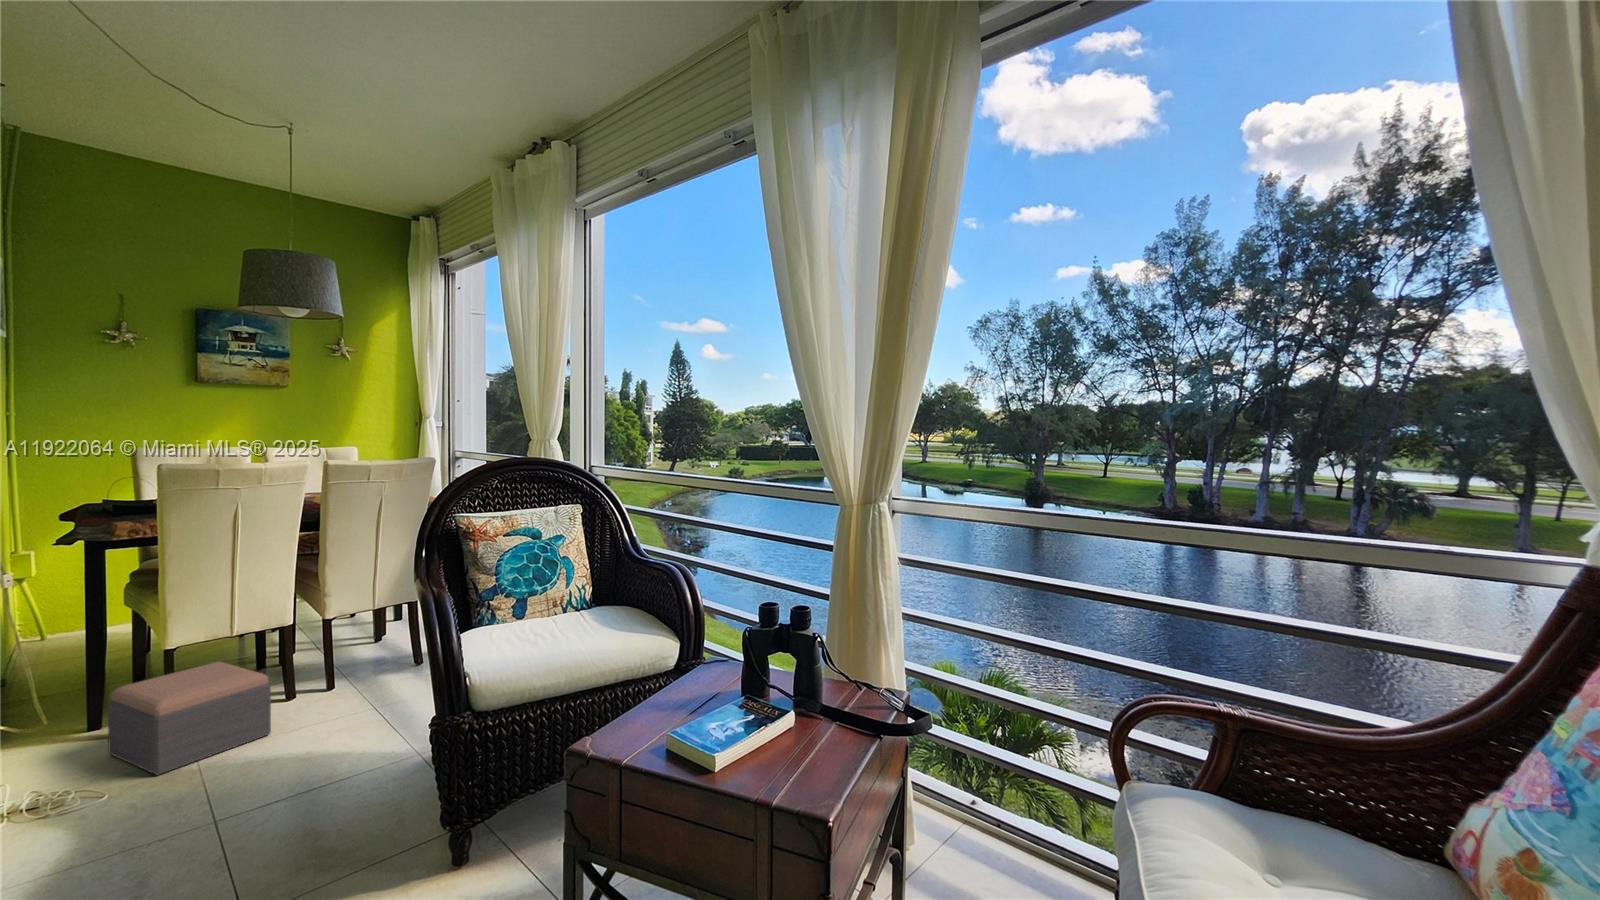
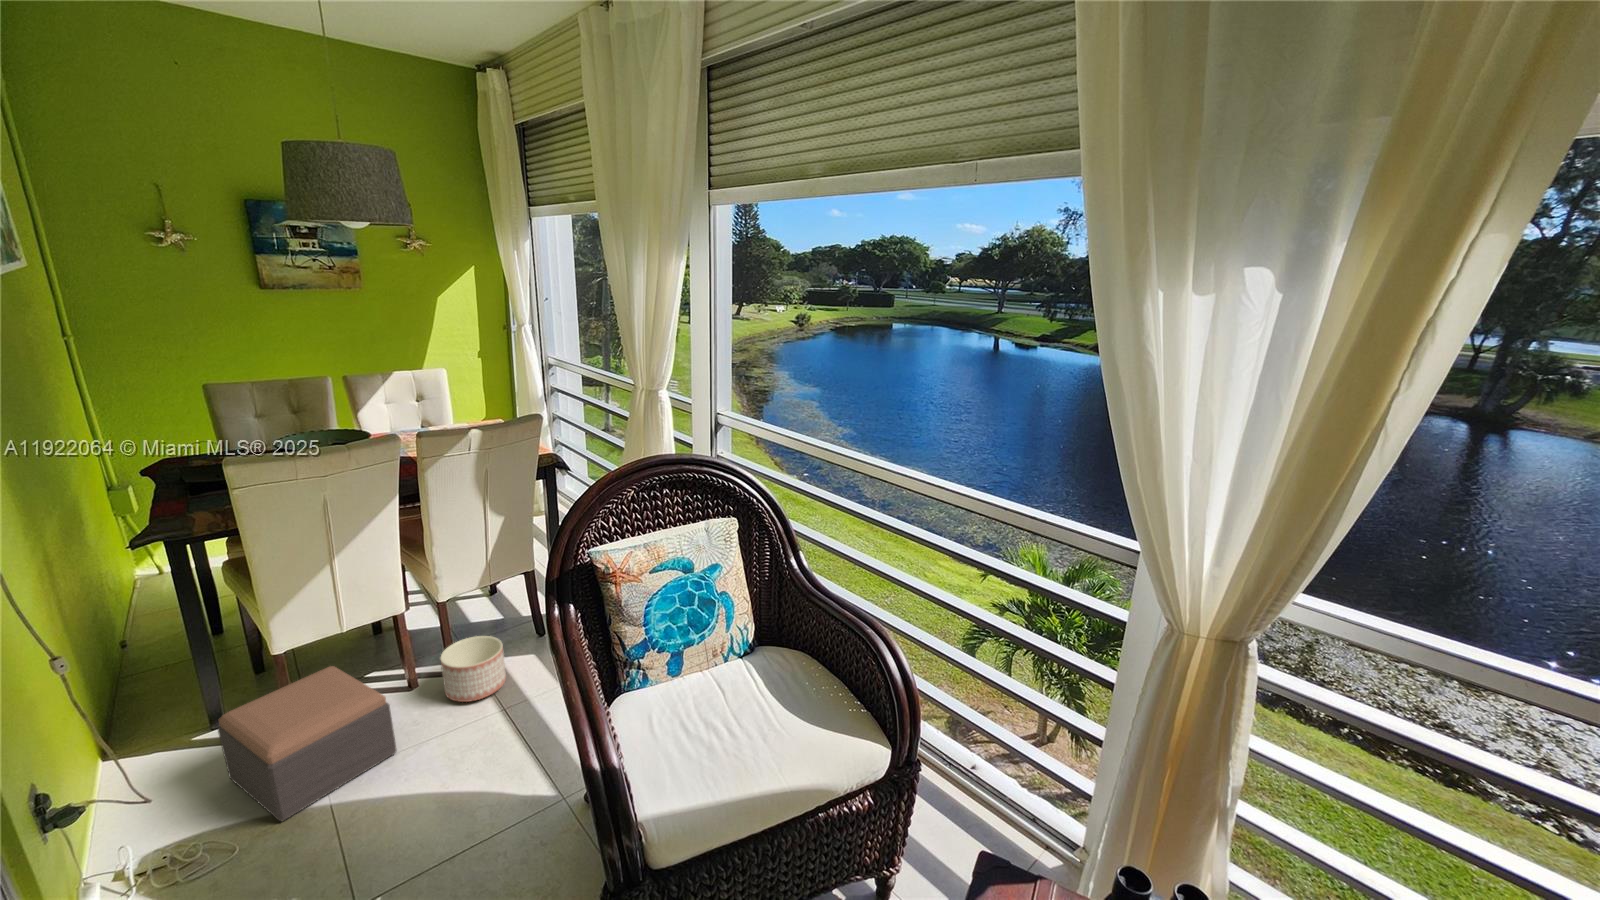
planter: none [322,650,382,704] -> present [440,636,506,702]

